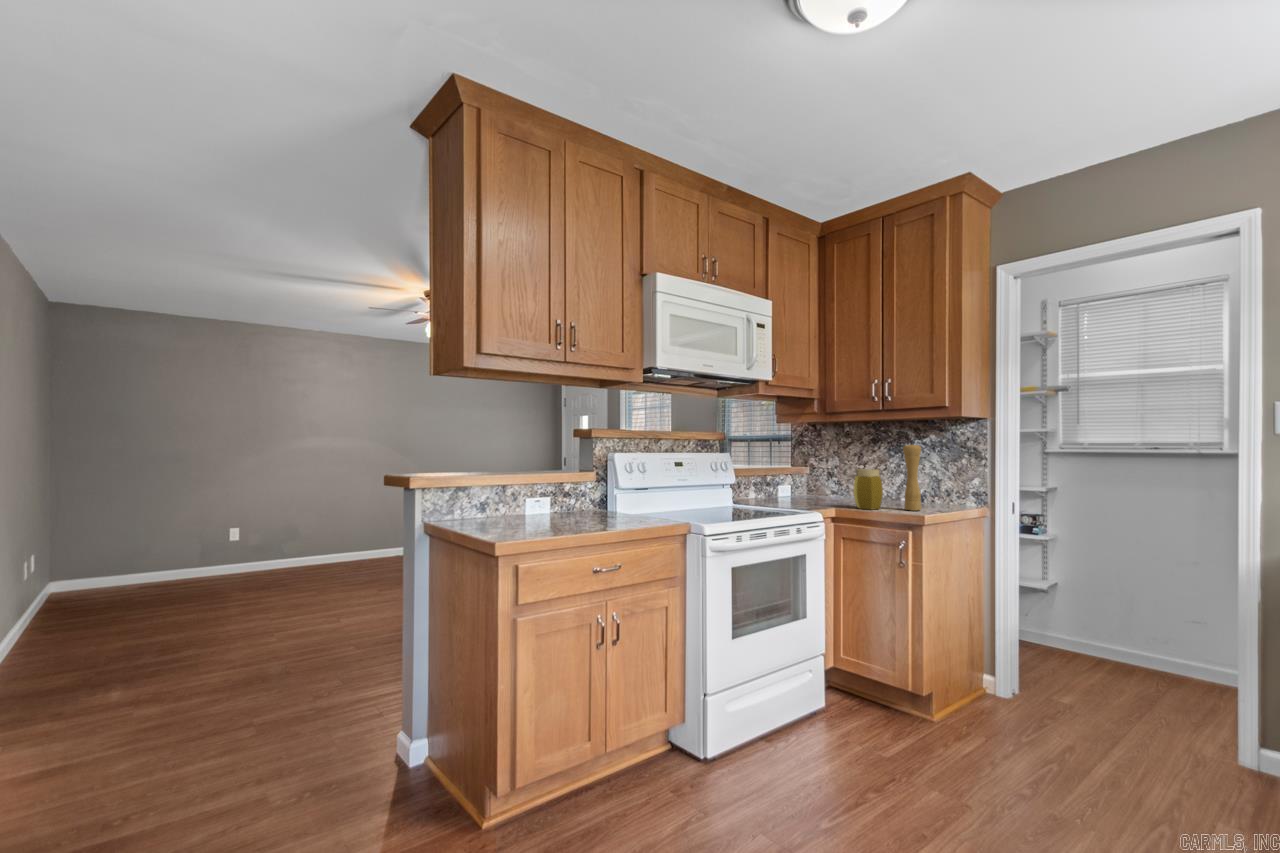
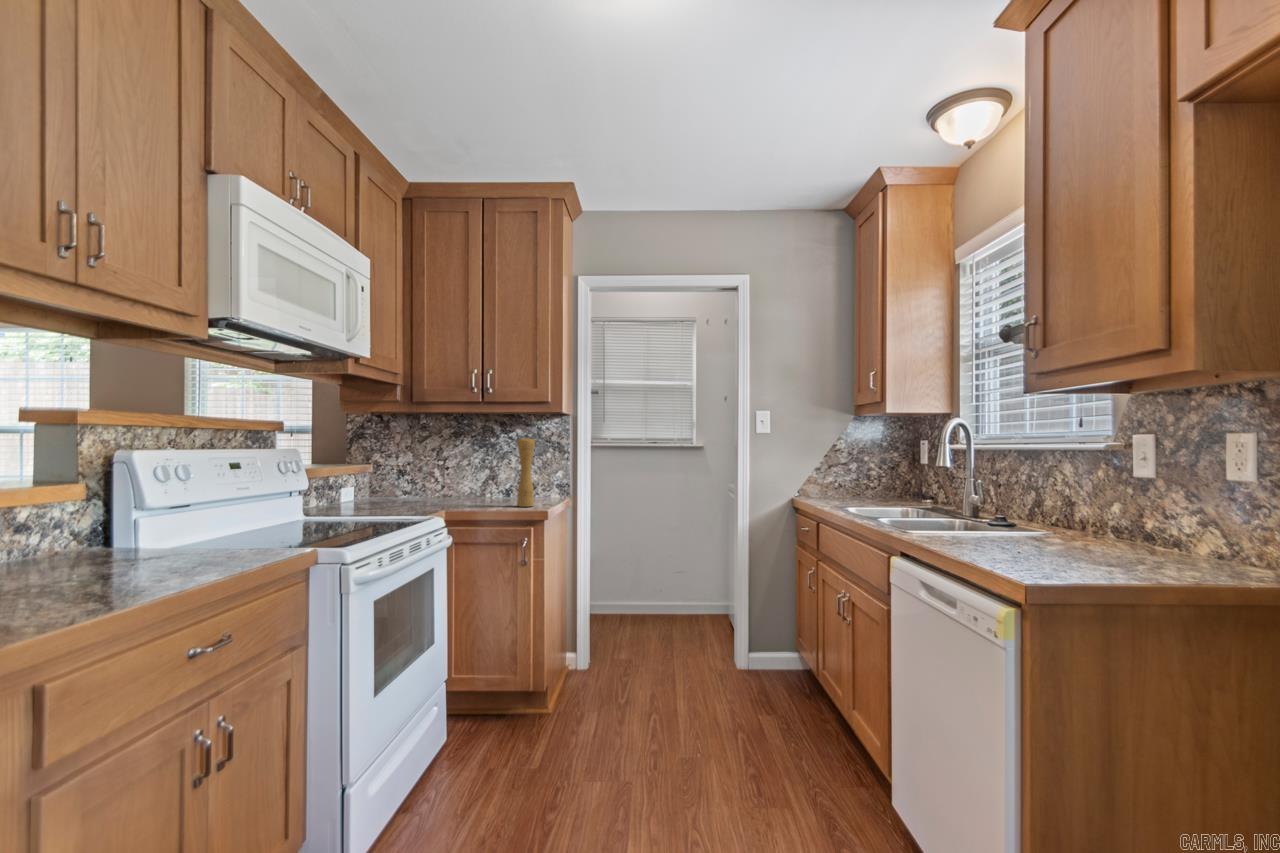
jar: present [854,469,883,510] -> none [466,465,498,510]

